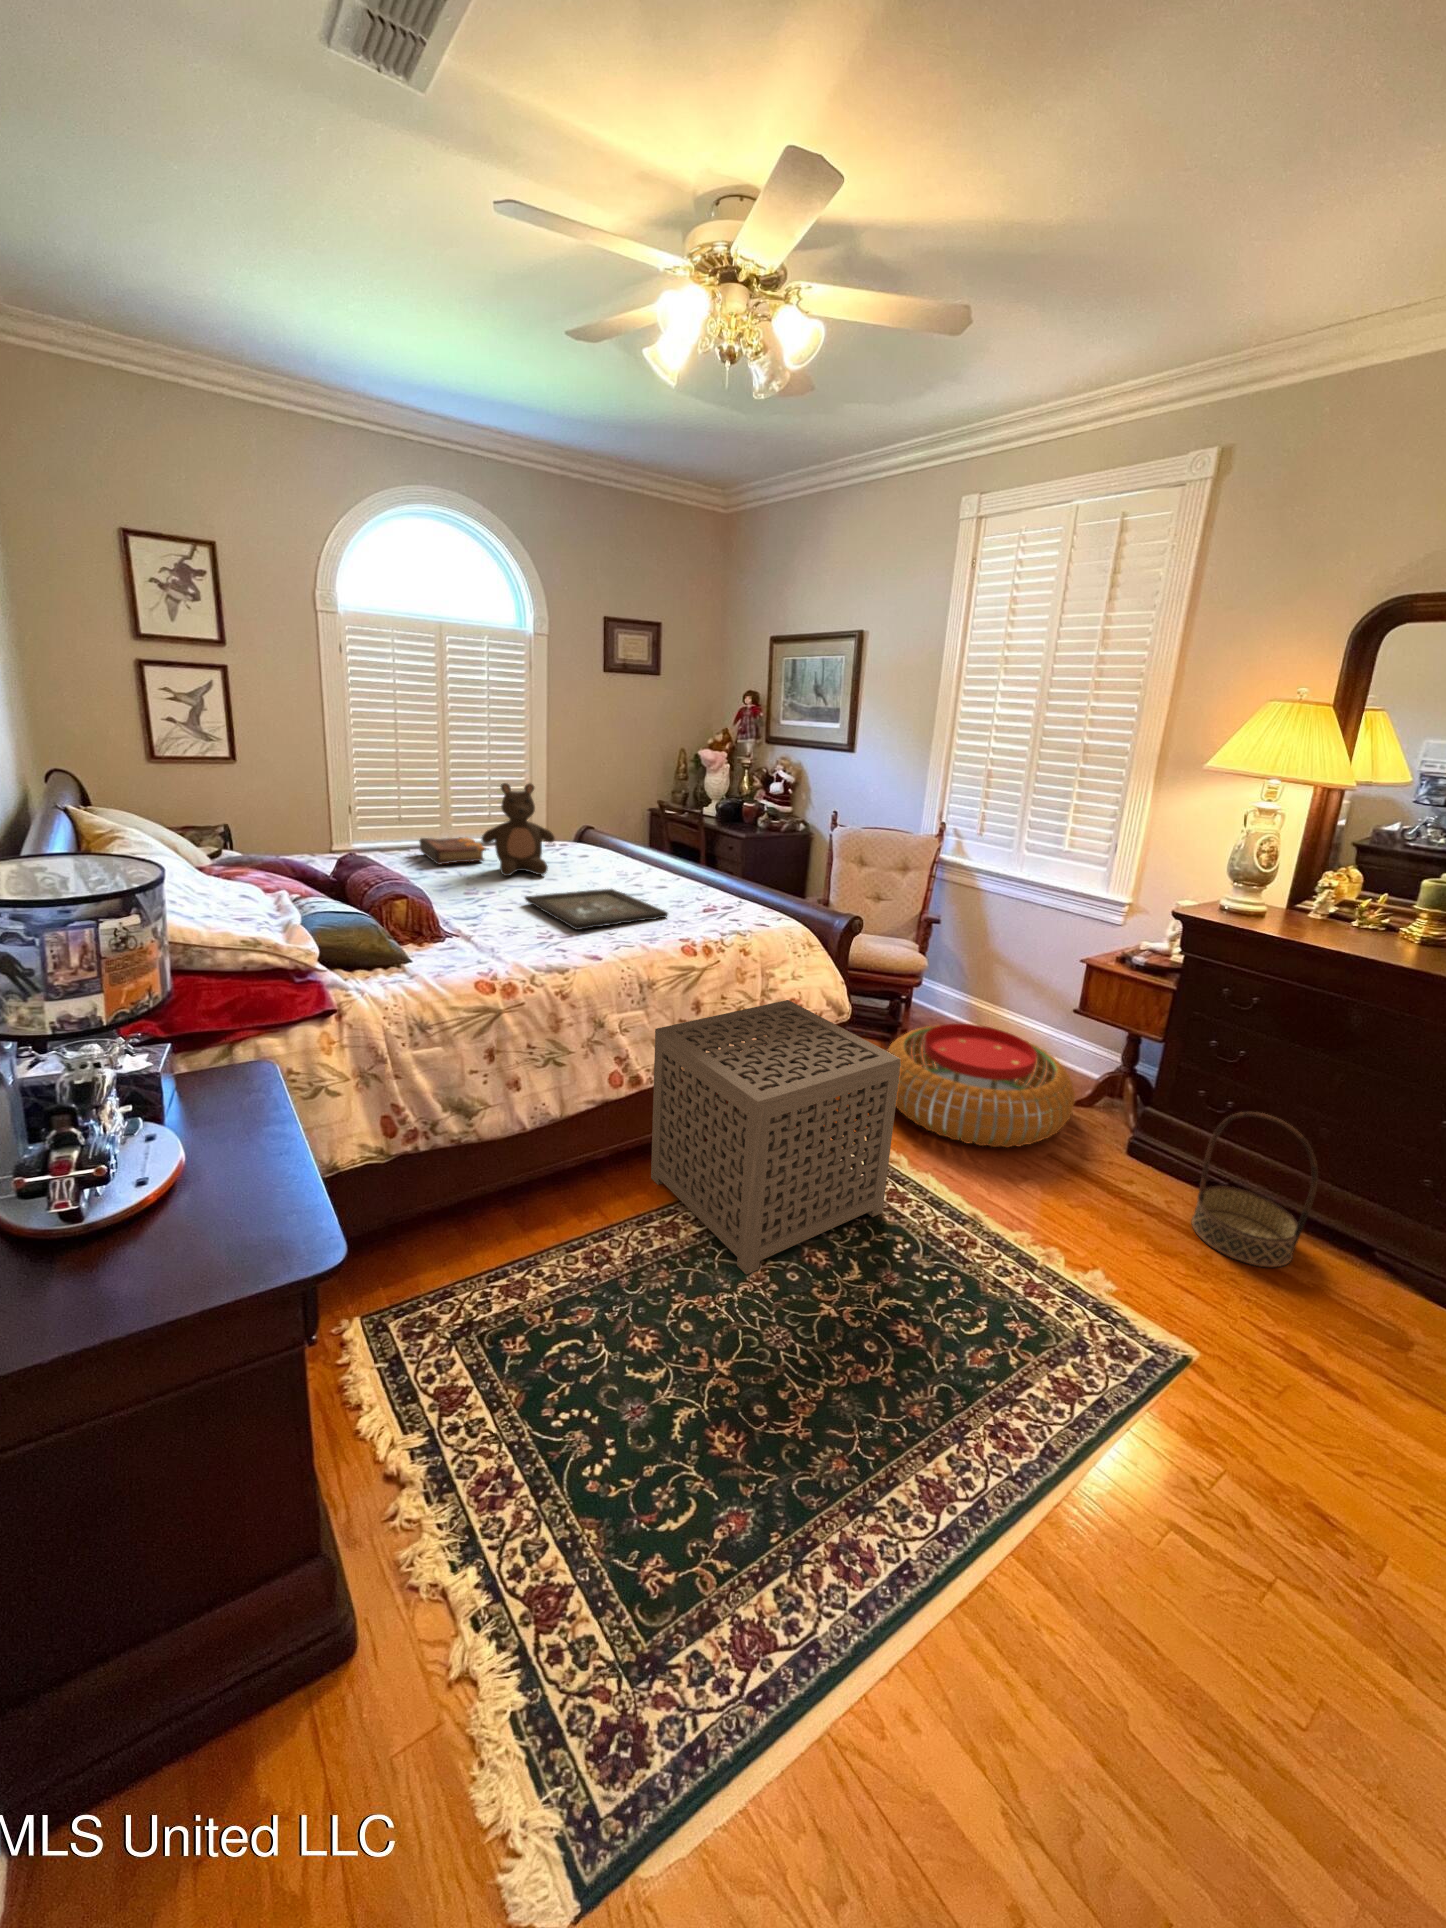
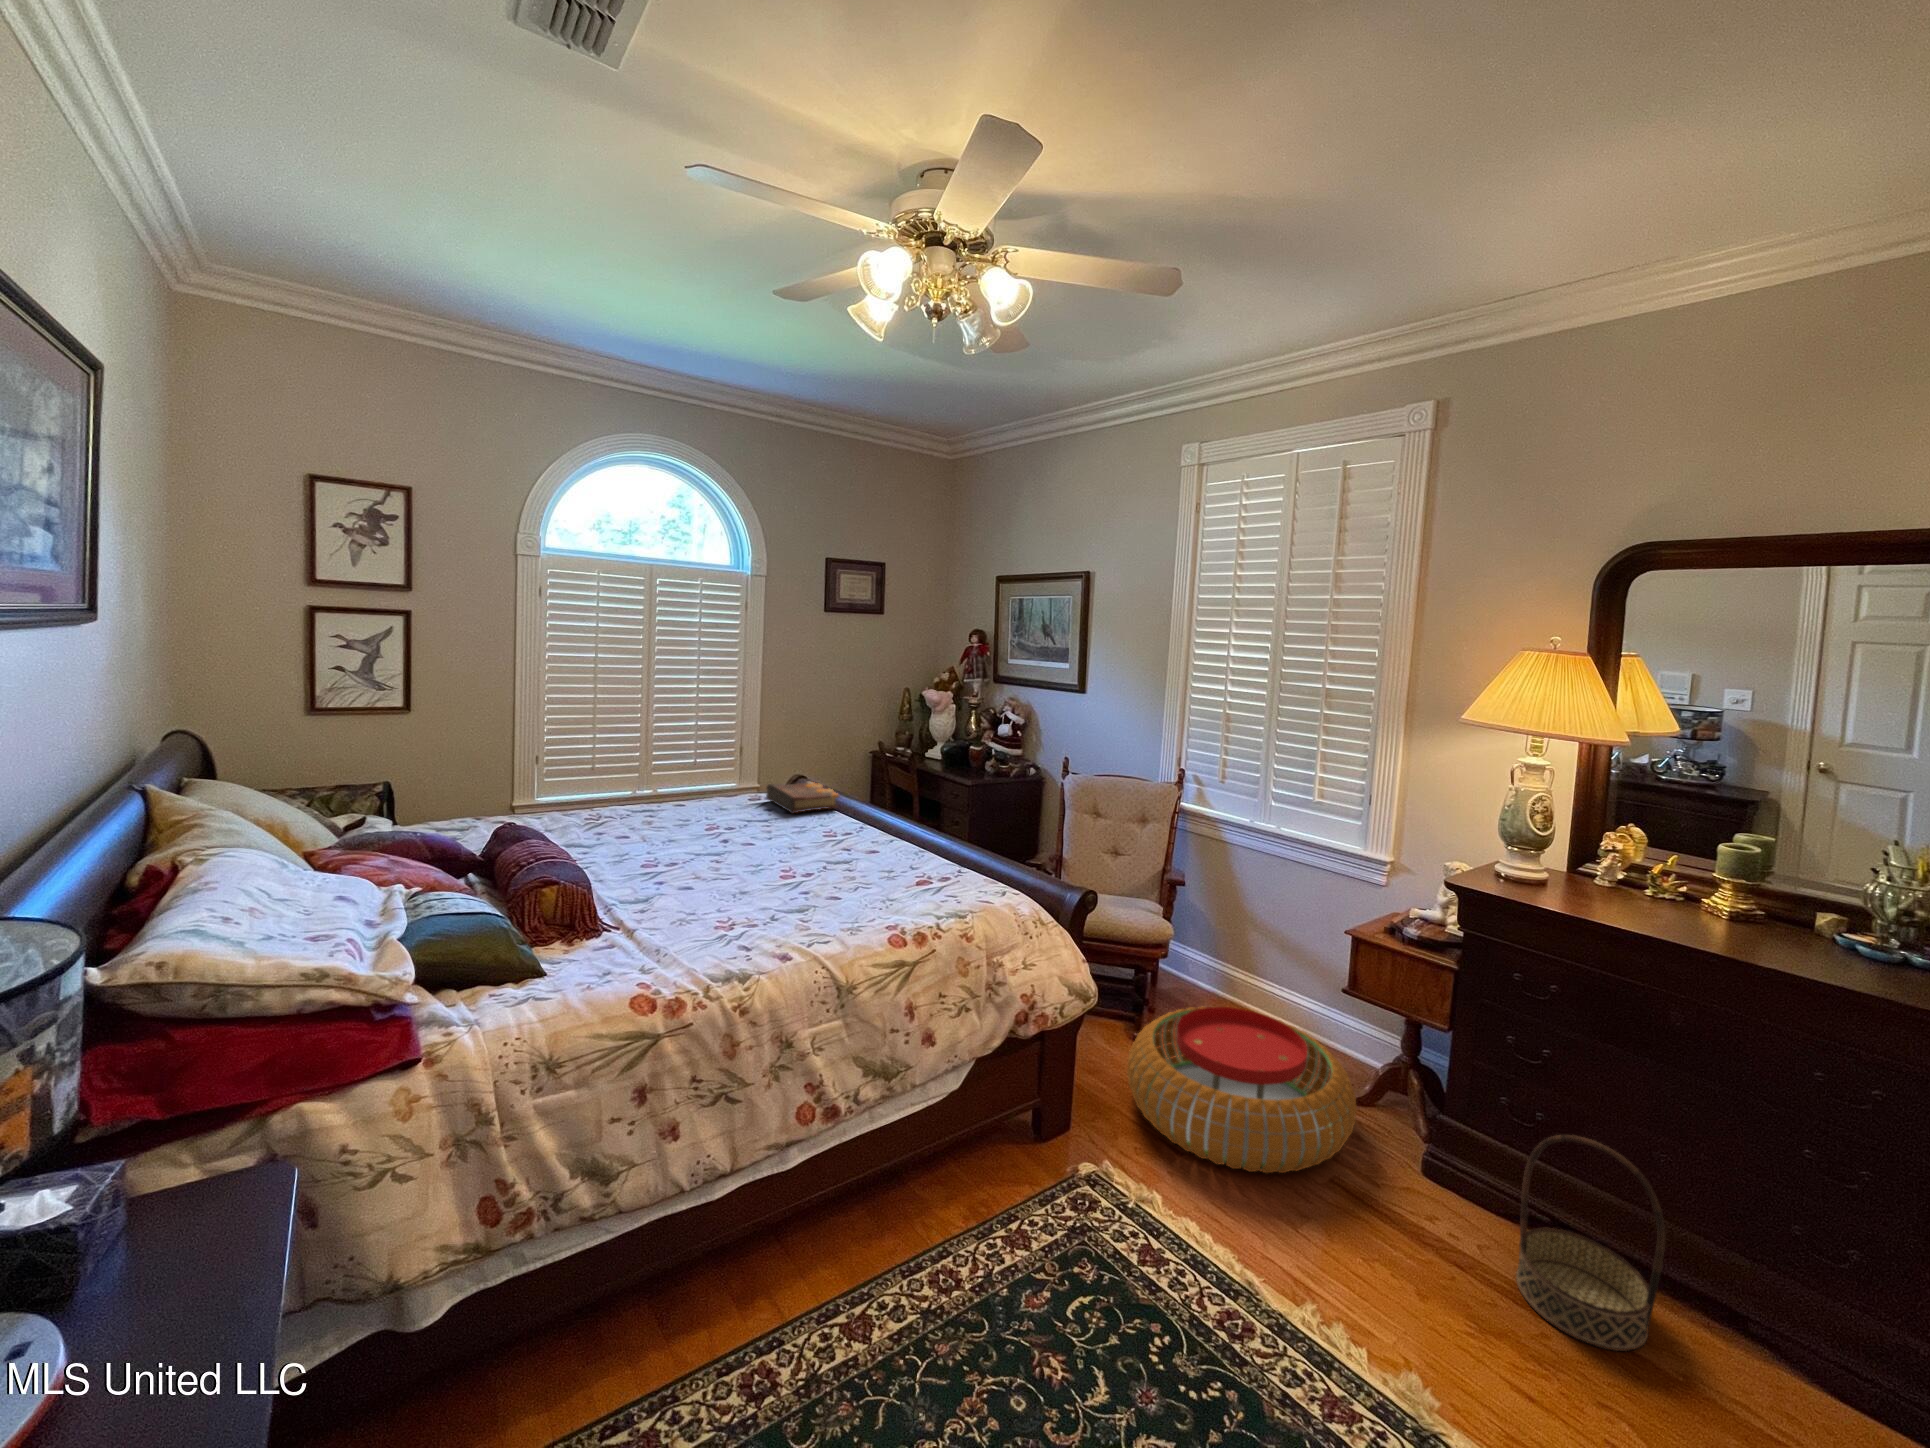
stuffed bear: present [481,783,555,876] -> none [668,735,753,842]
book: present [419,837,485,865] -> present [766,782,839,813]
tray: present [525,889,668,930] -> none [707,856,874,917]
side table: present [651,1000,901,1275] -> none [843,995,1149,1401]

